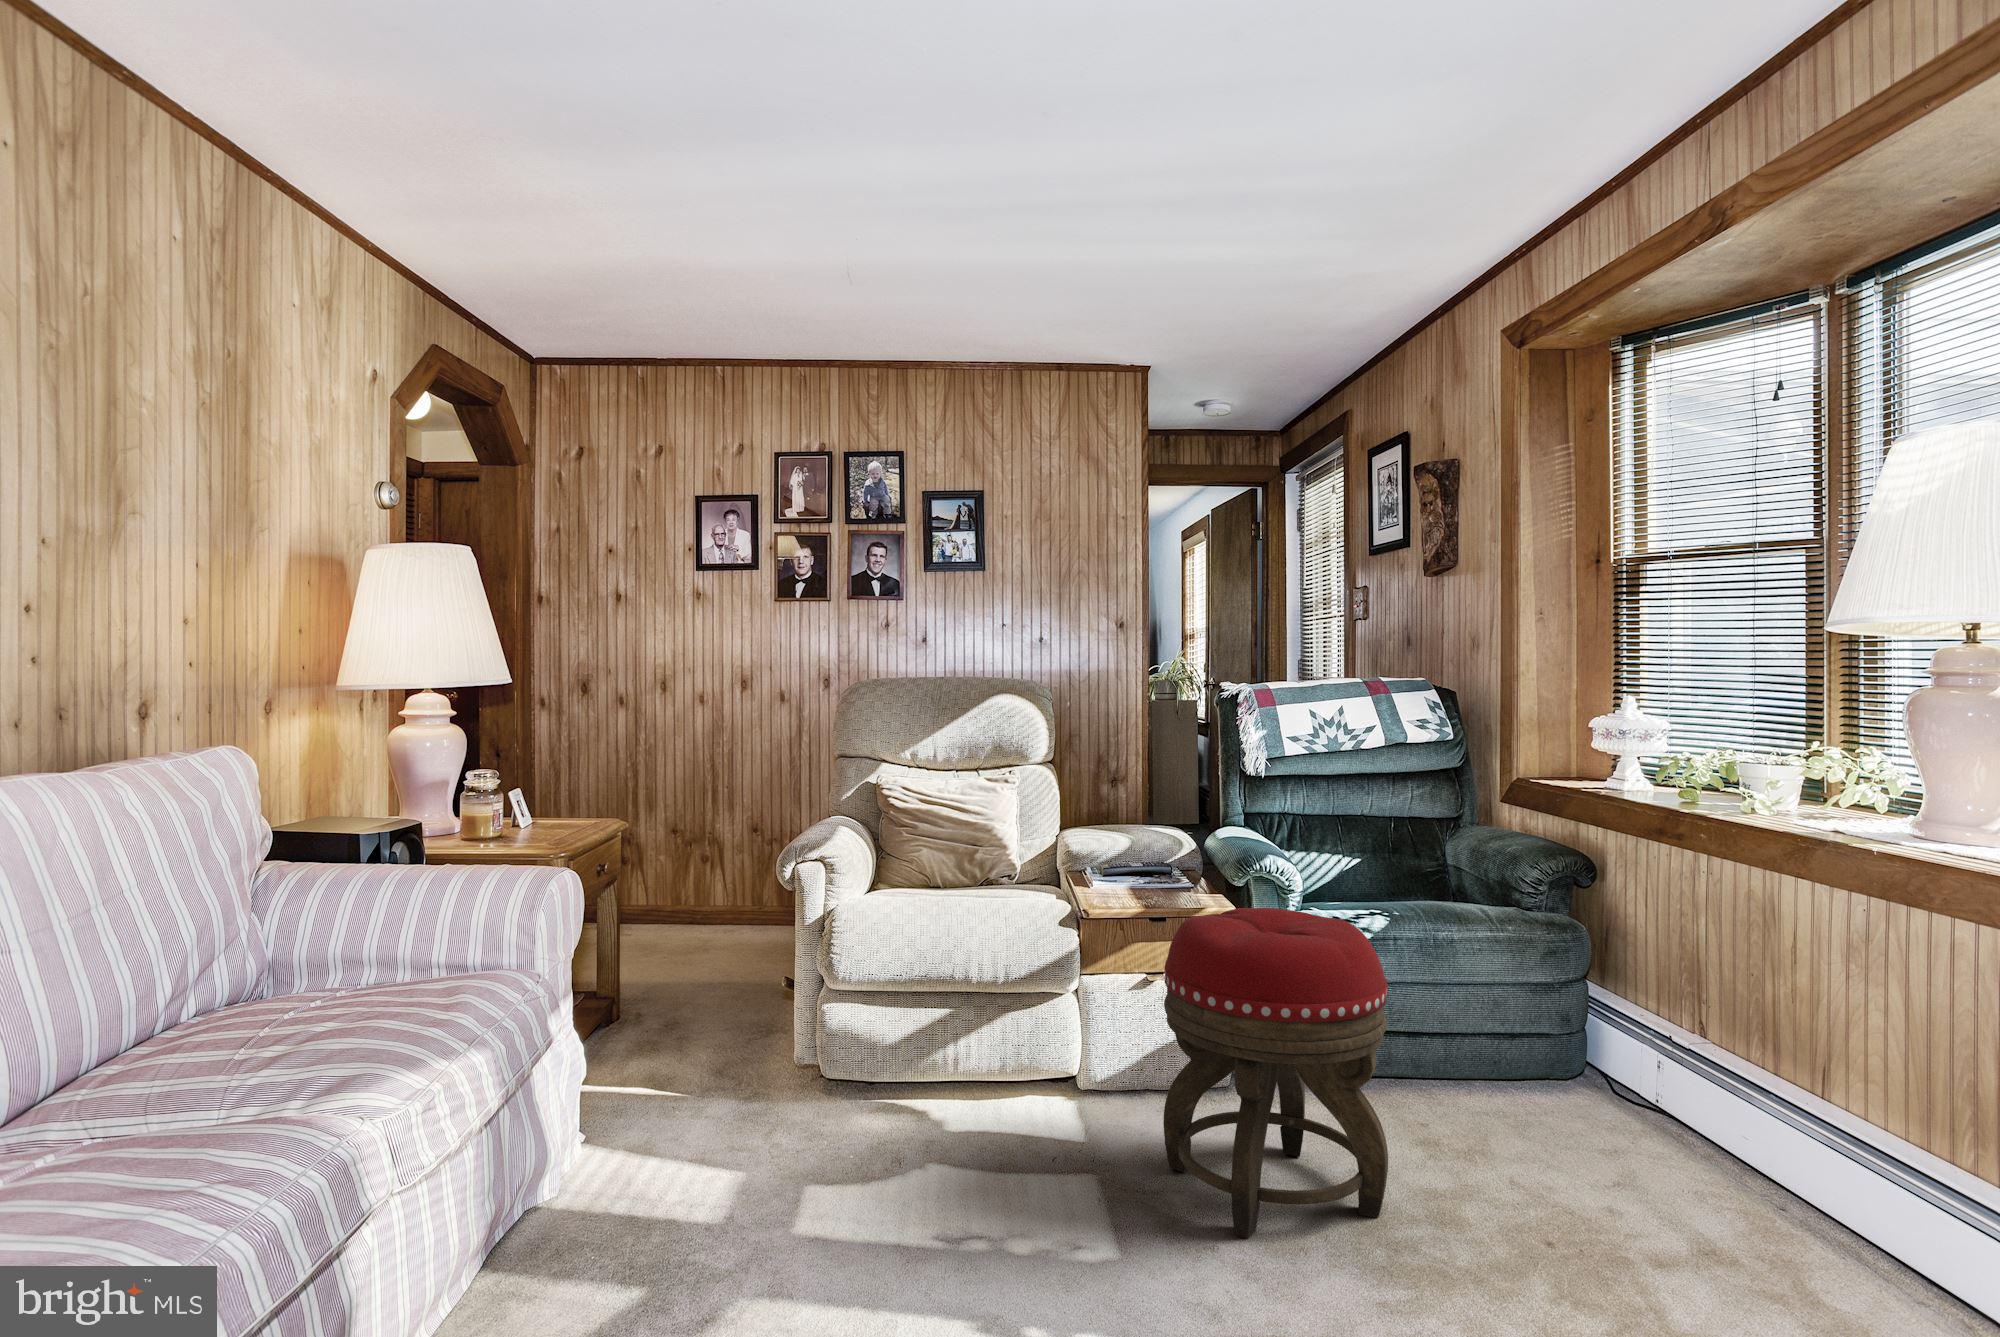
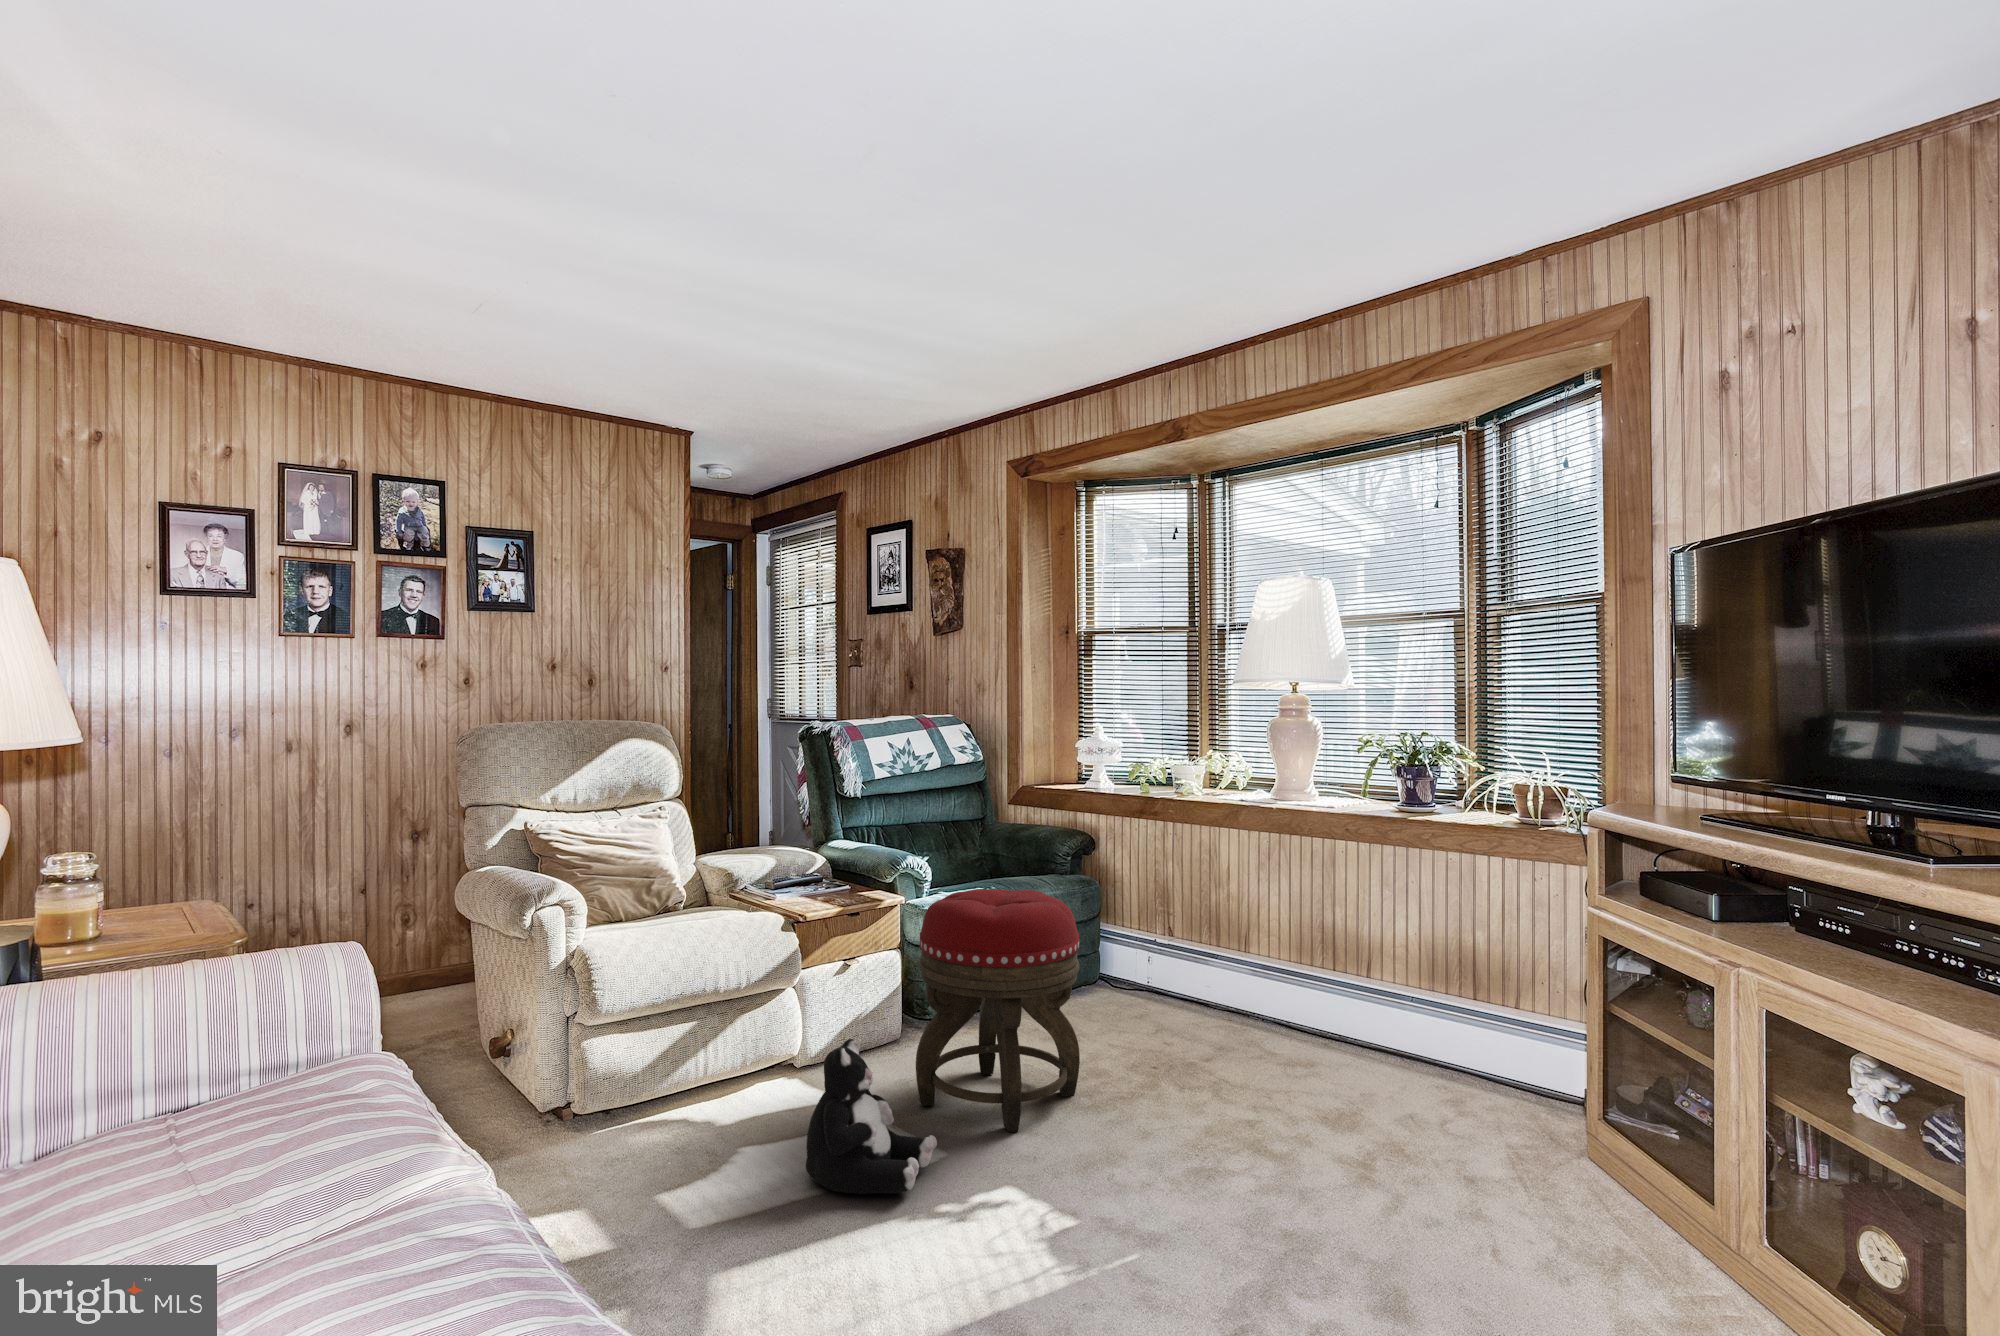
plush toy: none [956,1060,1106,1260] -> present [806,1039,937,1194]

